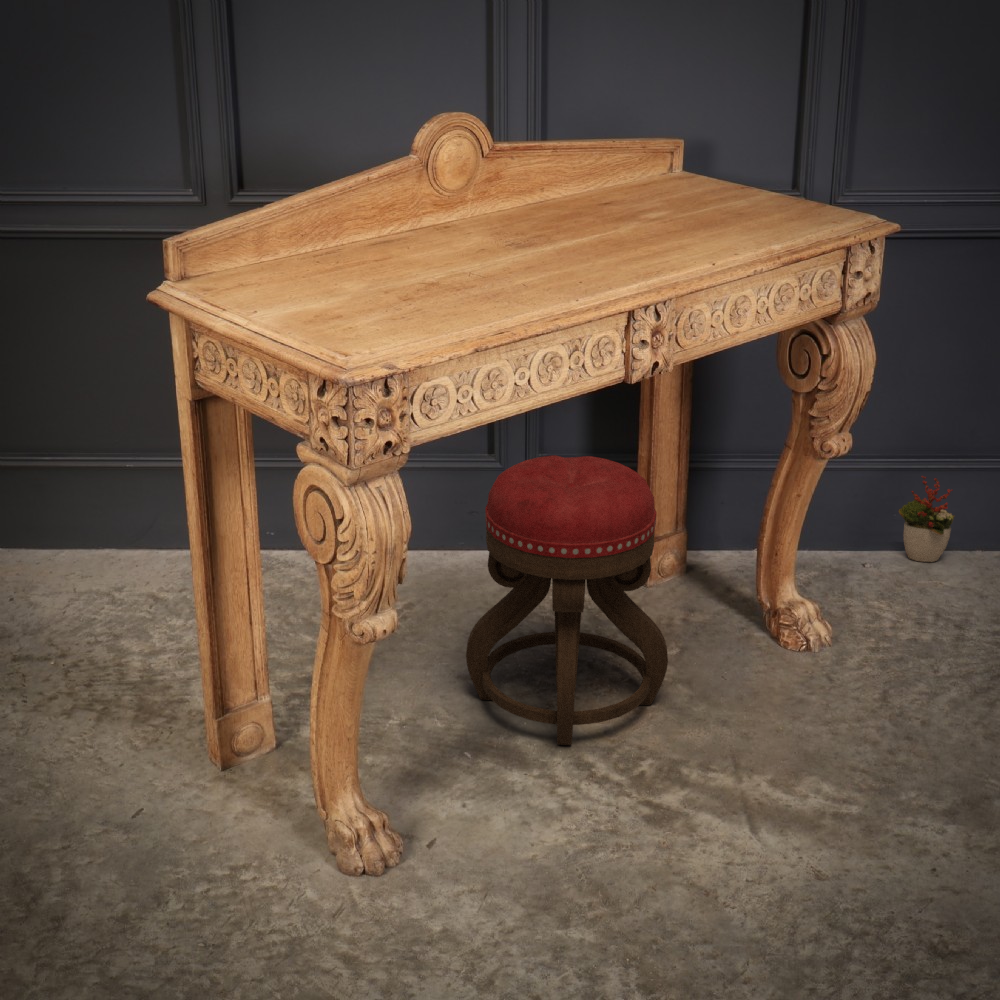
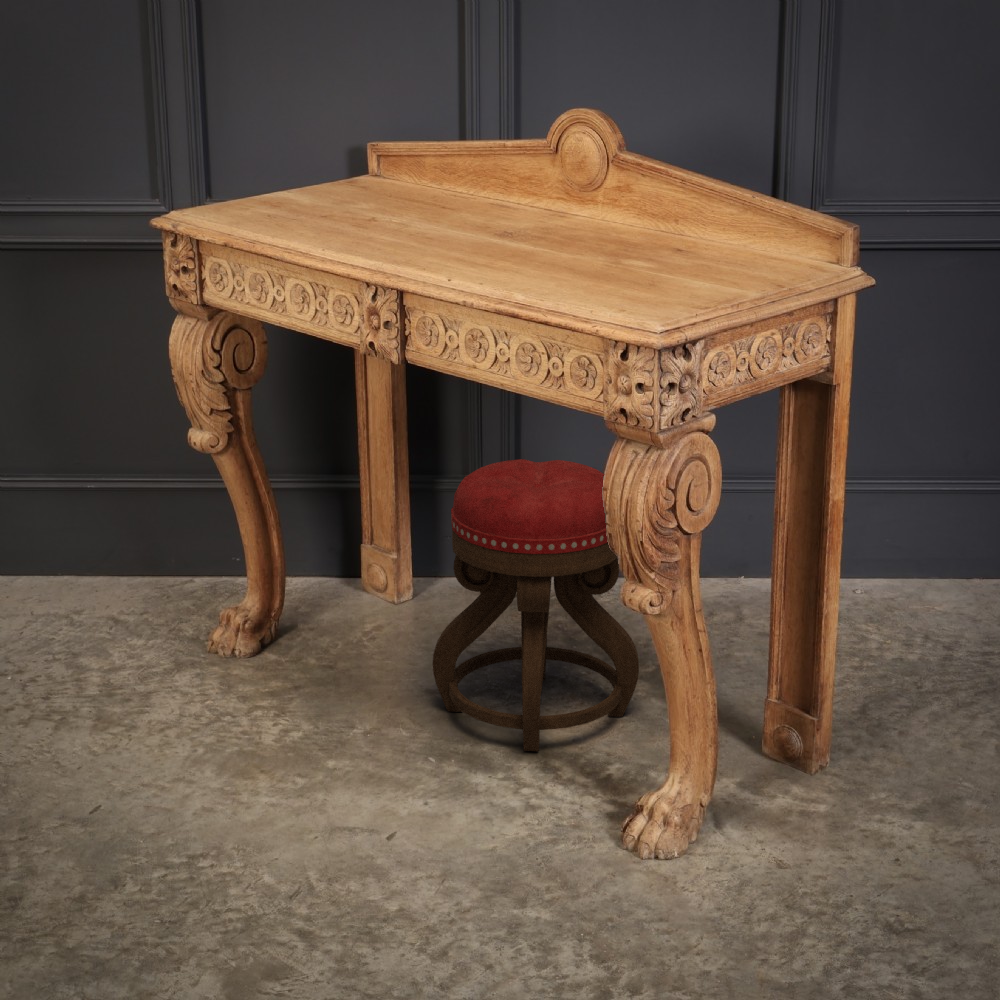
decorative plant: present [899,476,954,562] -> none [892,497,950,588]

